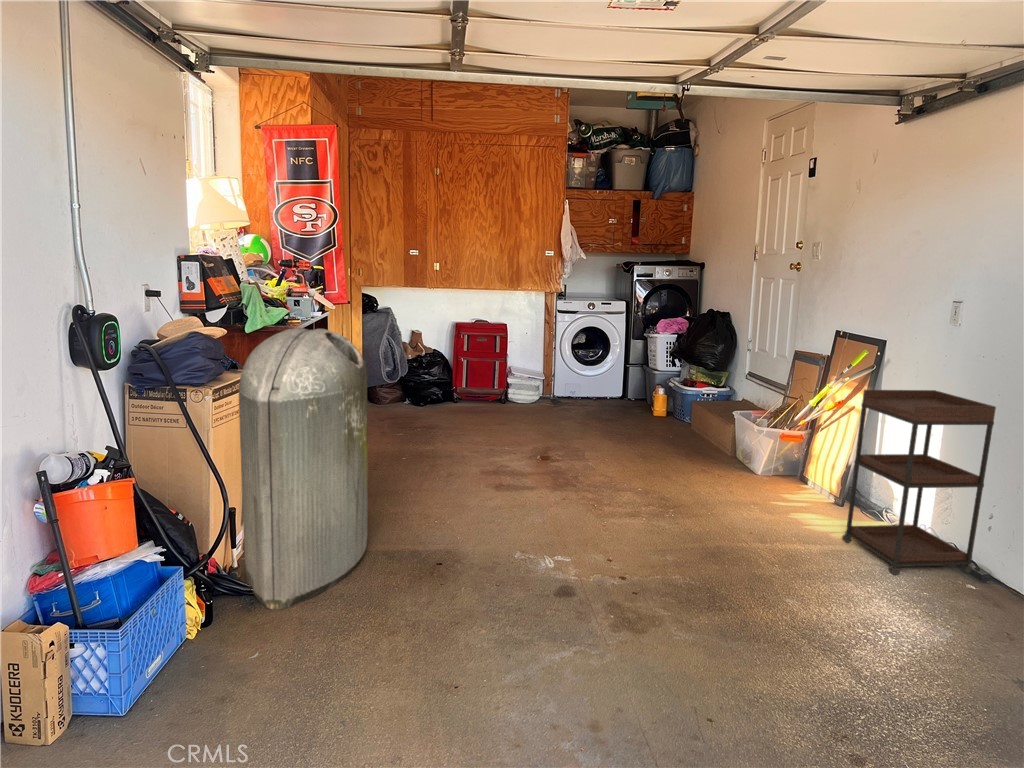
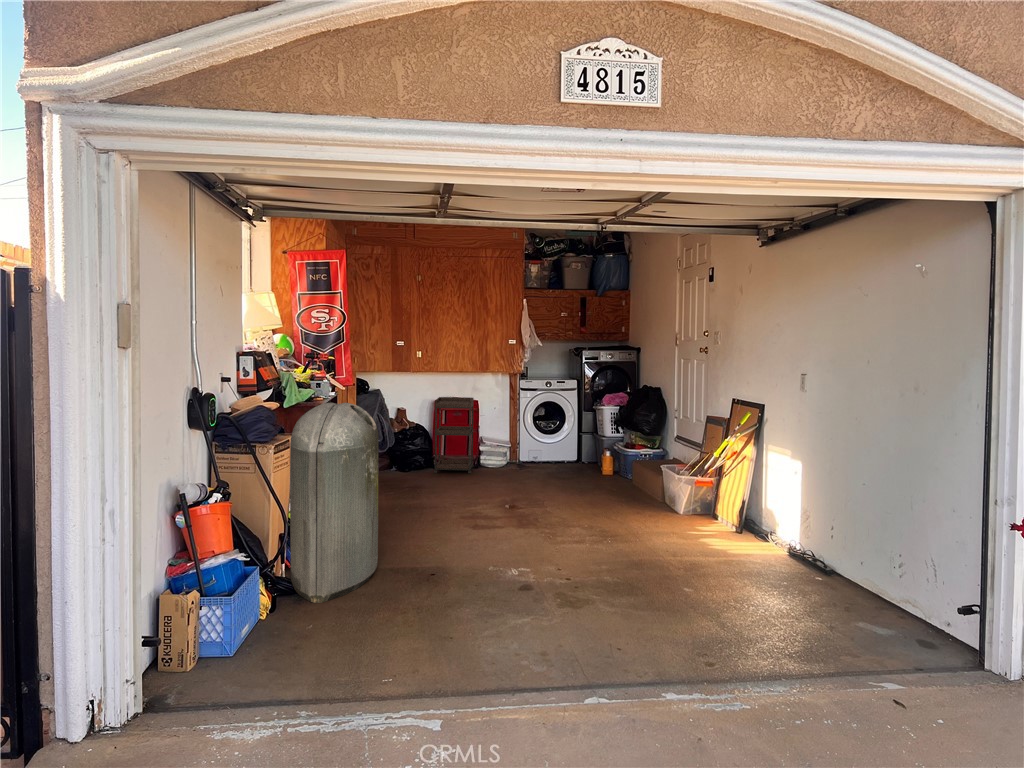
shelving unit: present [842,390,996,575] -> present [434,397,474,474]

